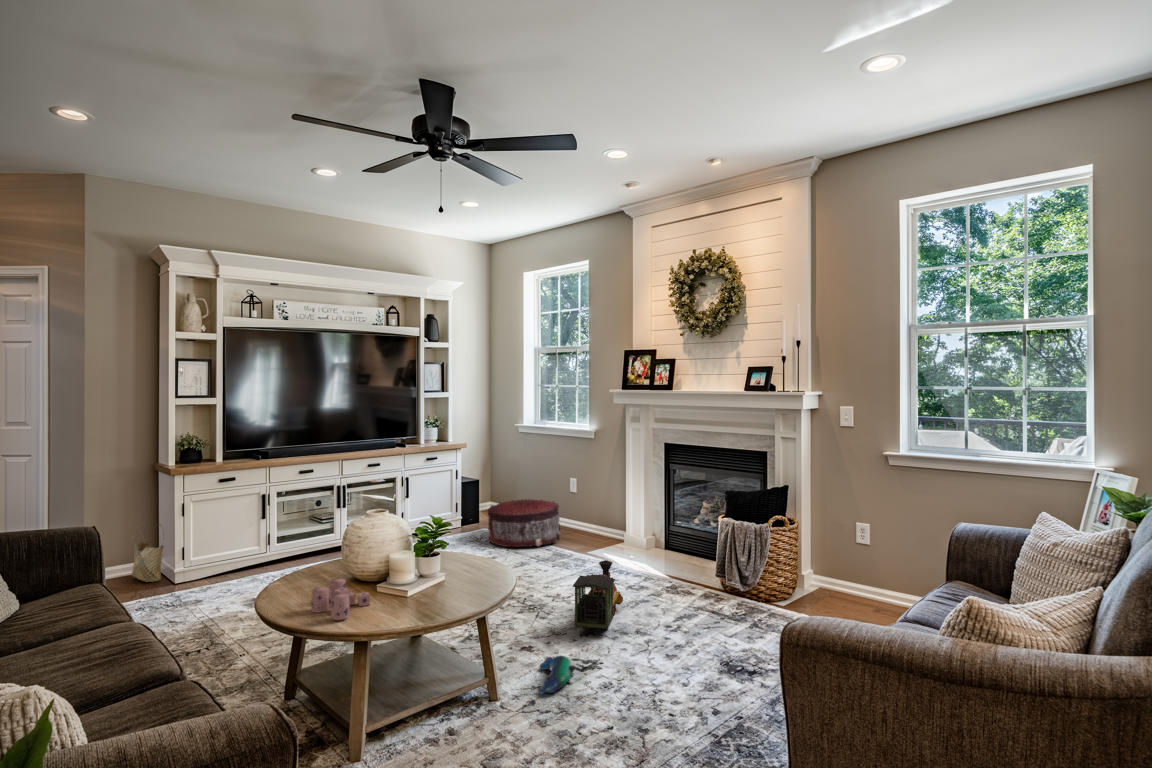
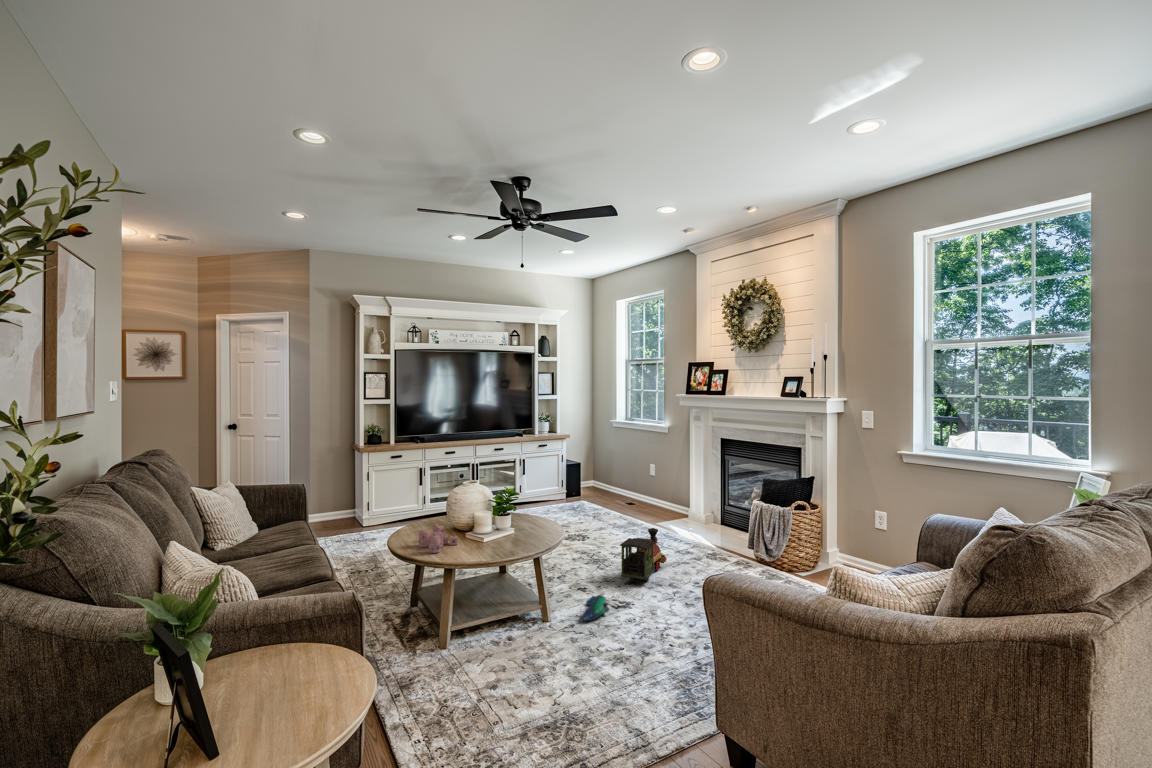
pouf: present [488,499,561,547] -> none [581,479,637,516]
woven basket: present [132,528,163,582] -> none [336,485,356,524]

